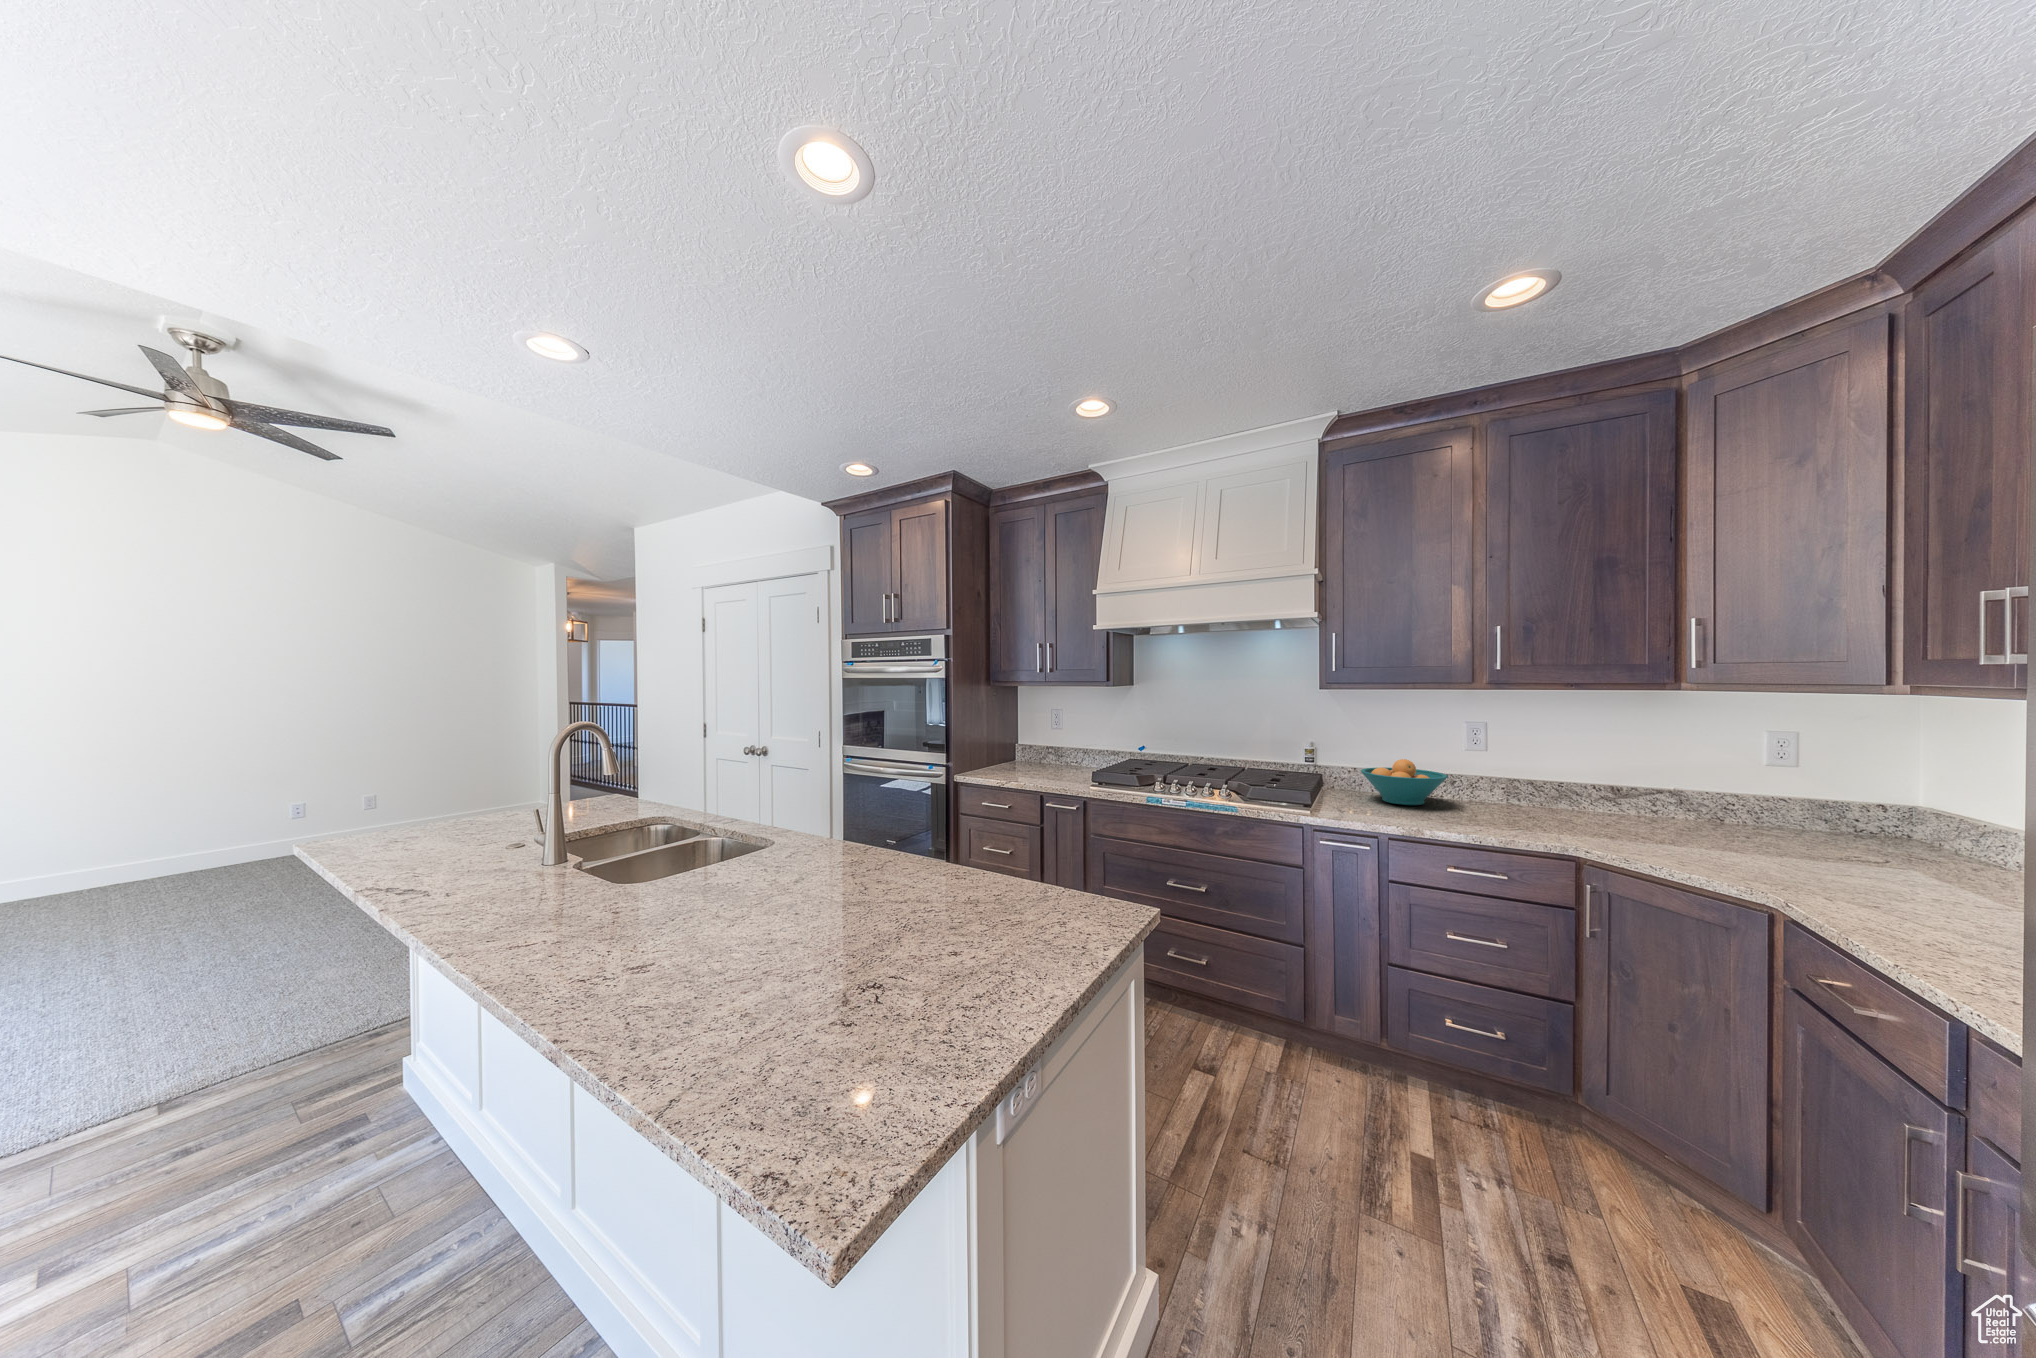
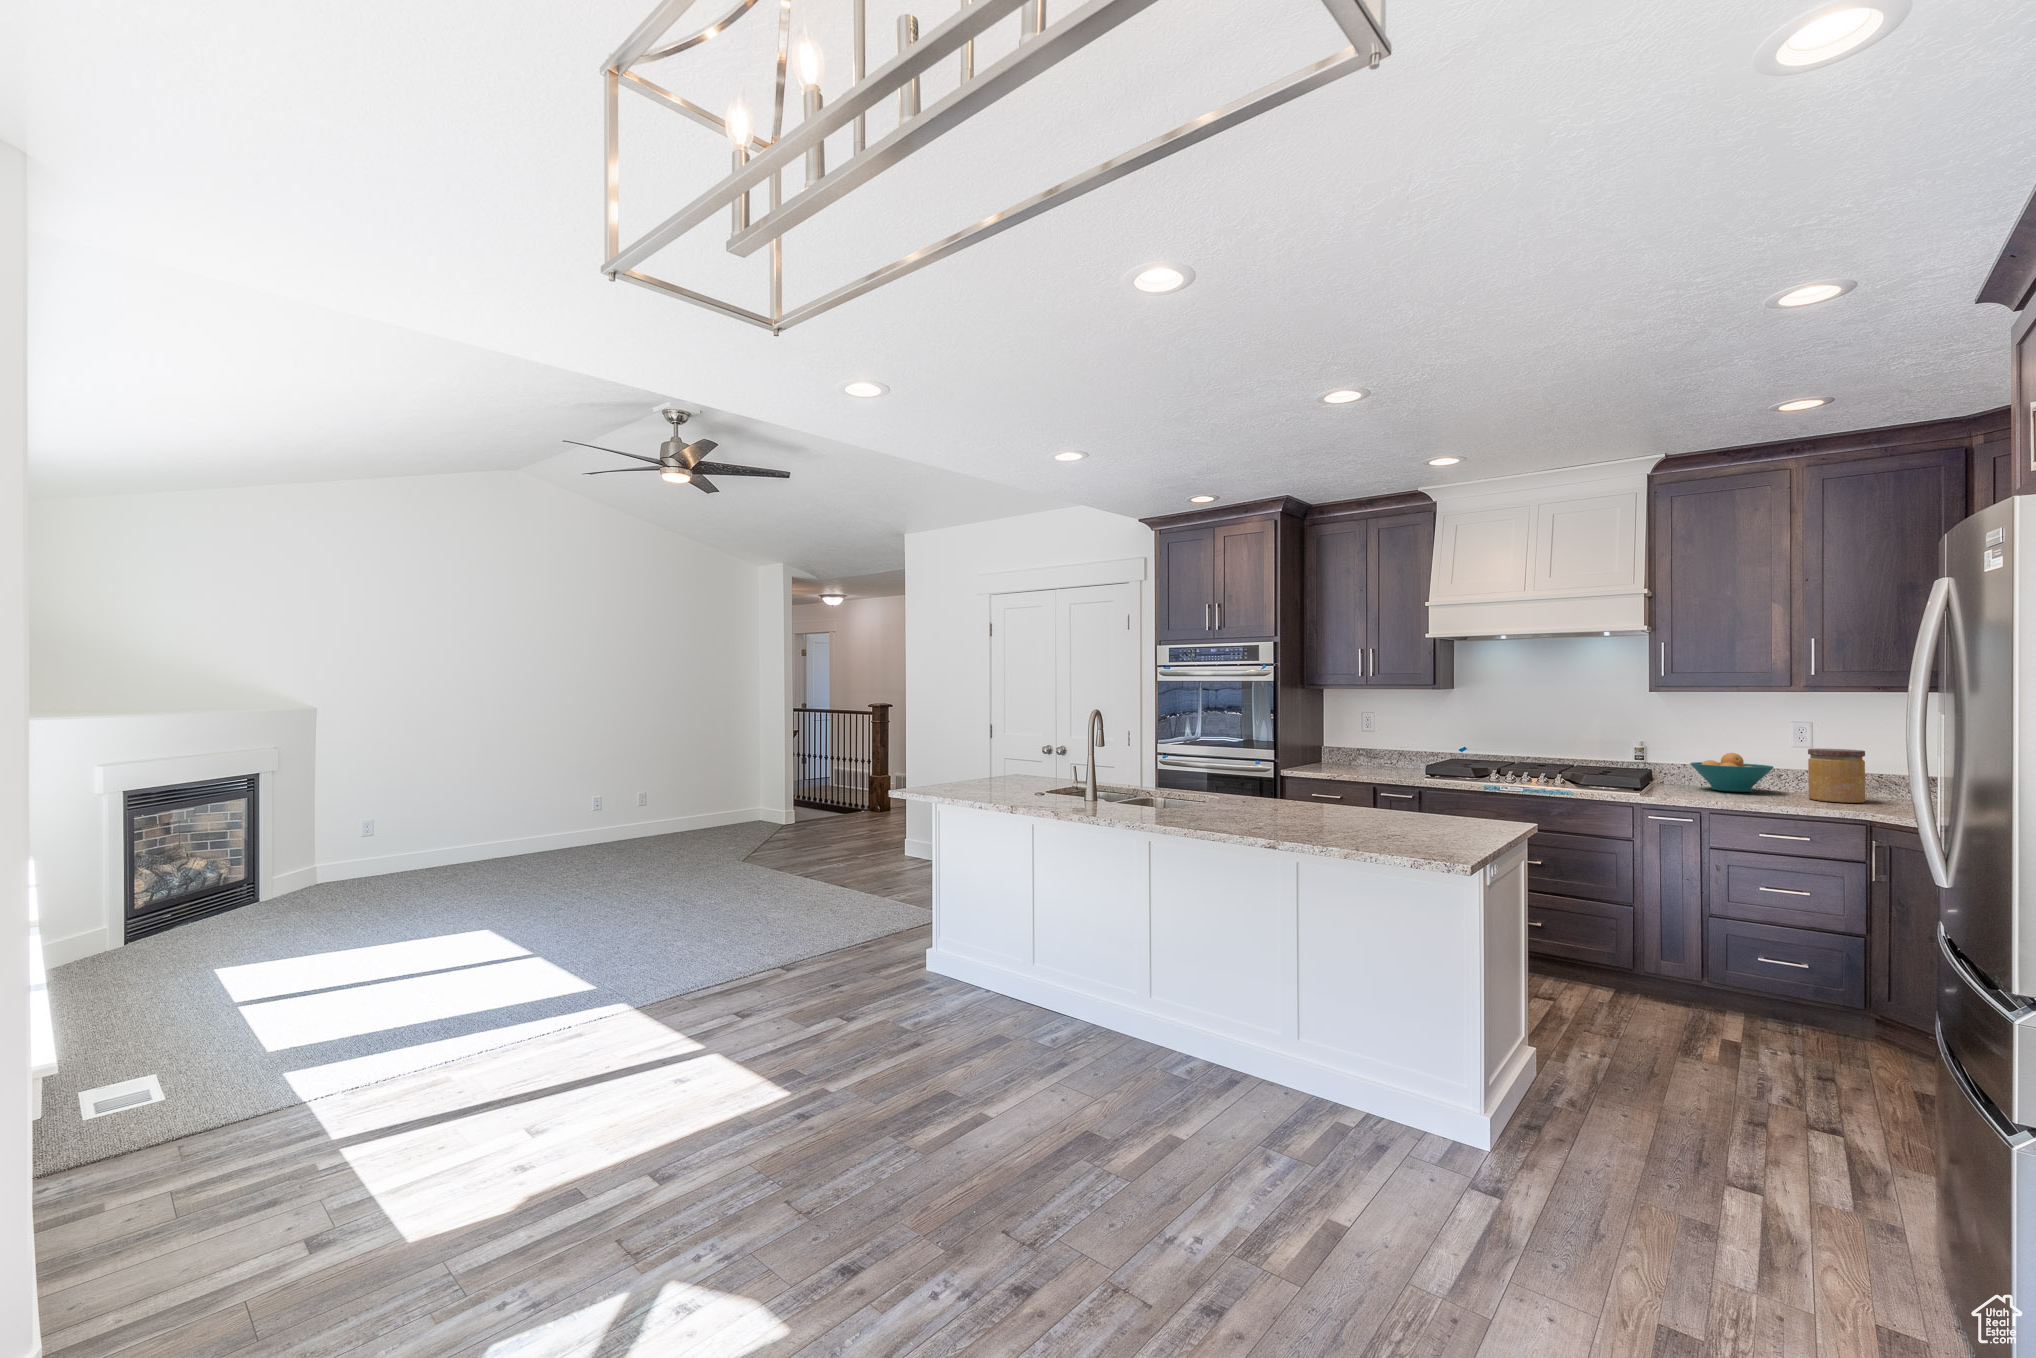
jar: none [1486,757,1549,825] -> present [1808,748,1865,803]

